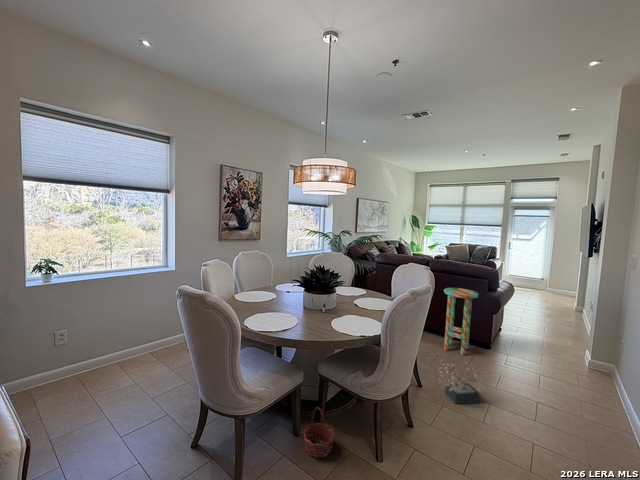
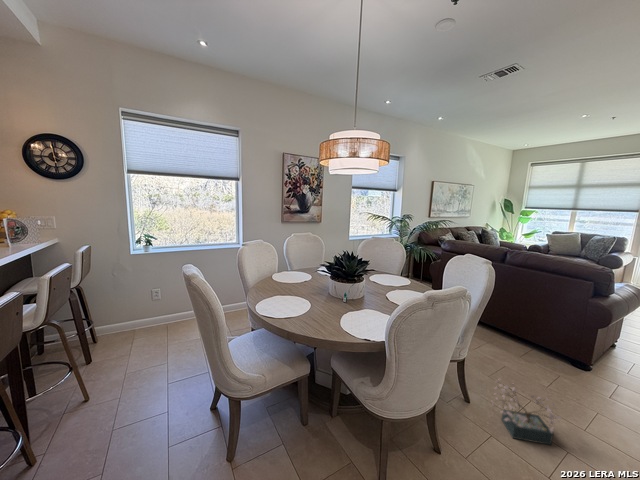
side table: present [444,288,478,355] -> none [517,287,575,373]
basket: present [304,407,334,458] -> none [305,404,338,460]

